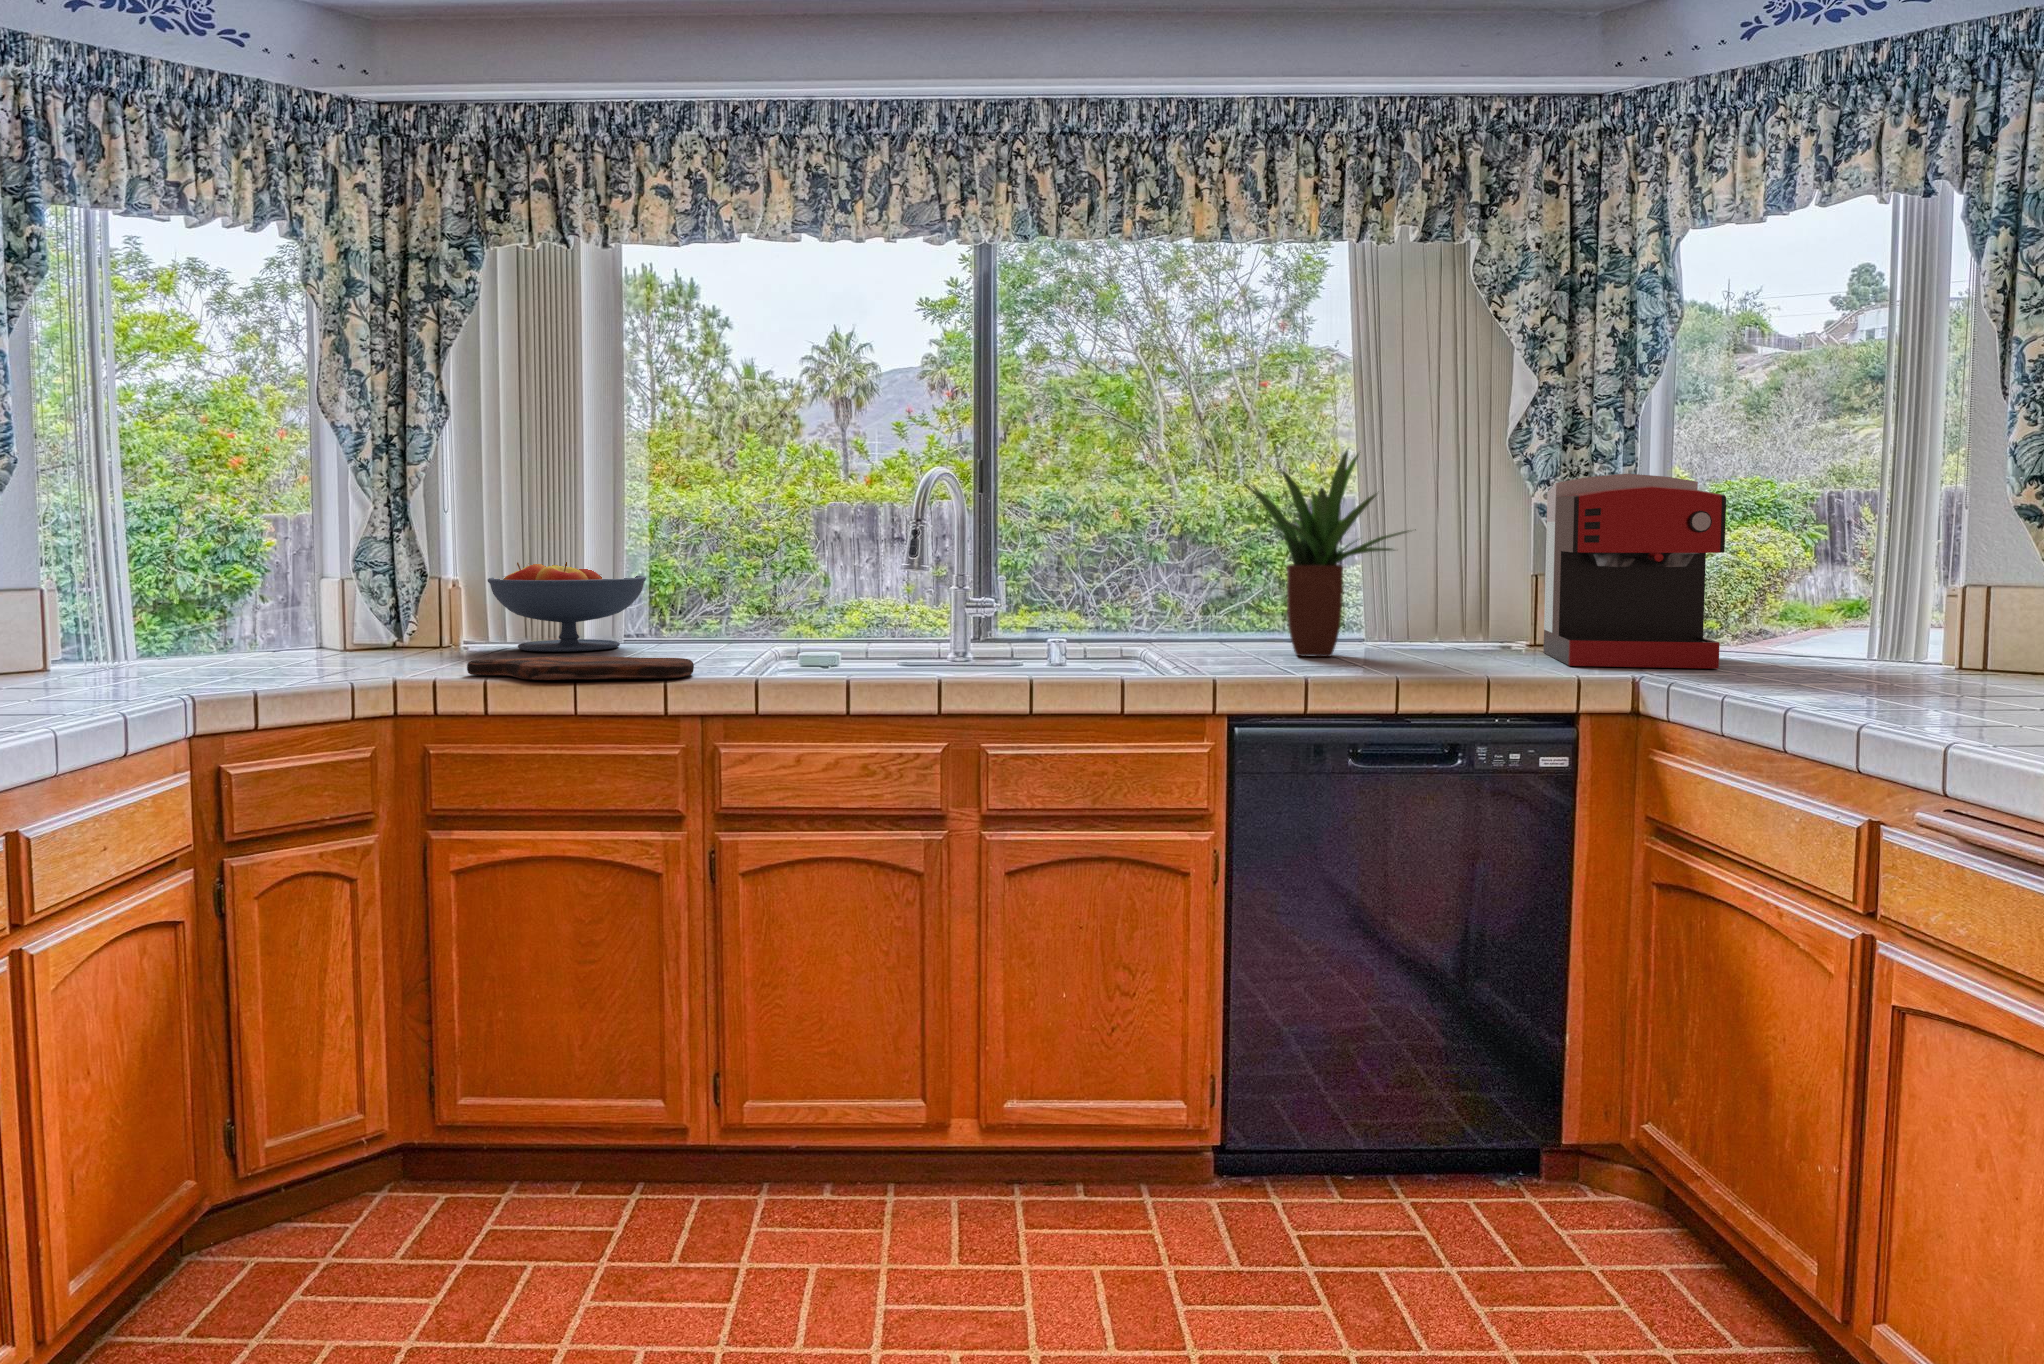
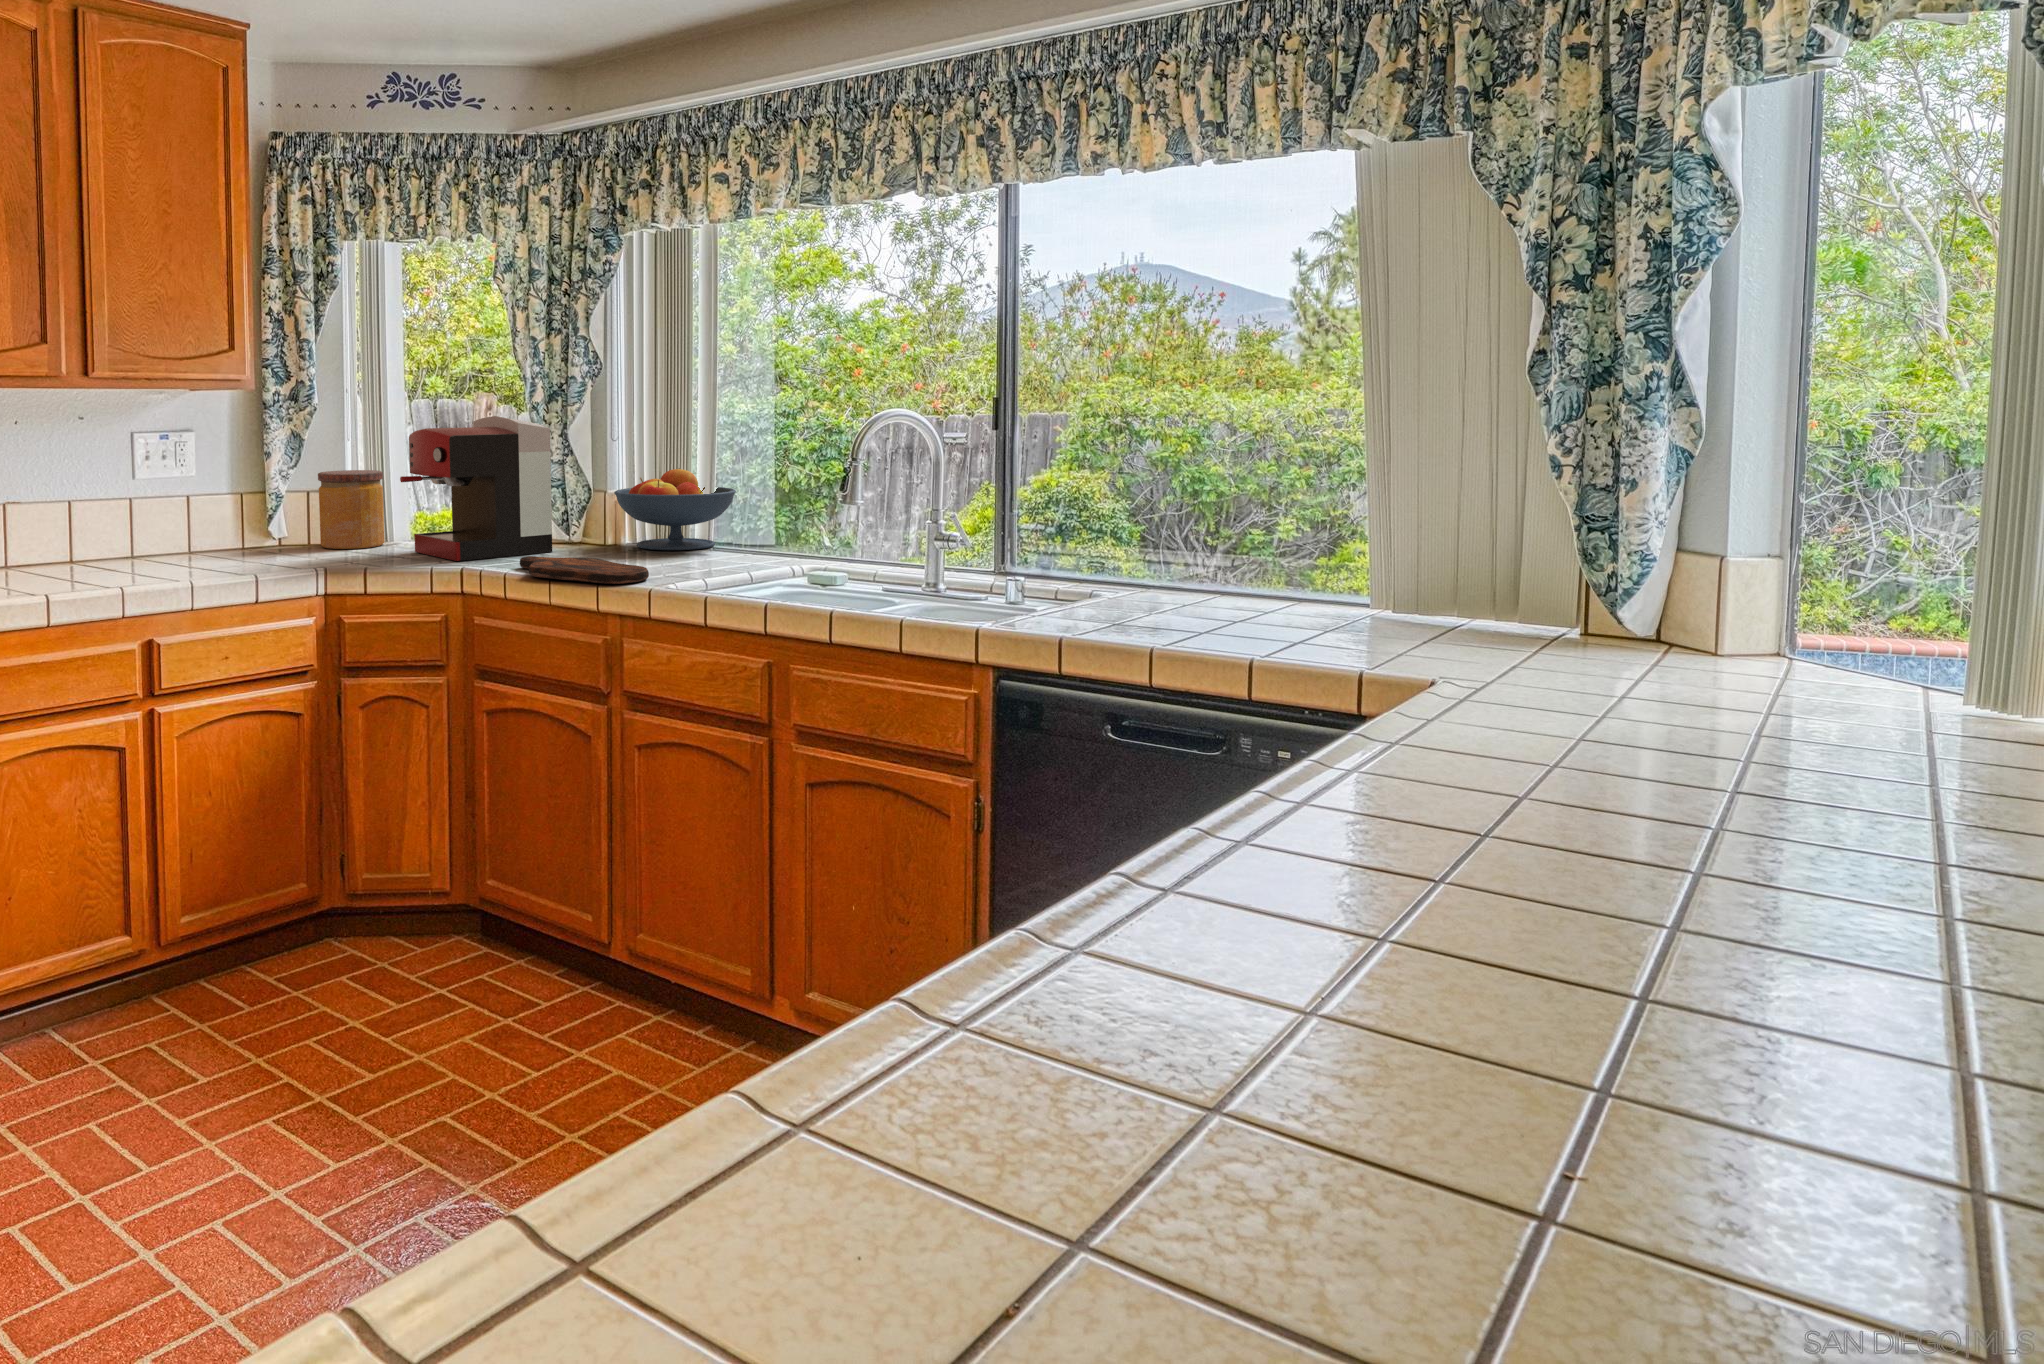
potted plant: present [1244,450,1416,657] -> none [1150,390,1353,620]
coffee maker: present [1543,474,1726,669] -> present [400,416,552,561]
jar: none [7,560,124,680] -> present [318,470,385,549]

